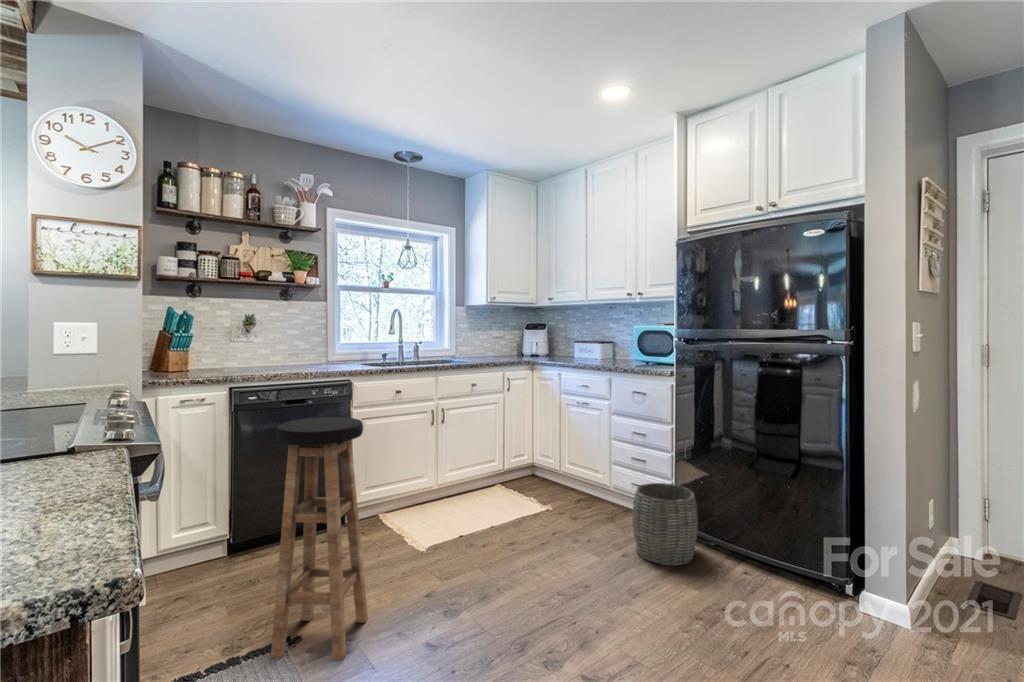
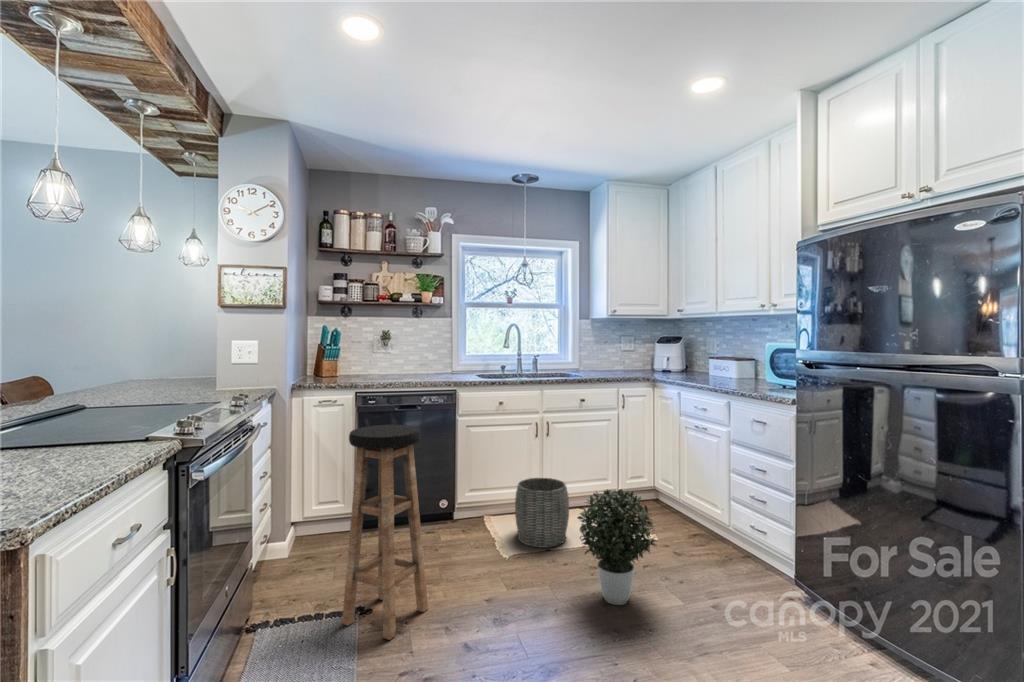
potted plant: none [510,465,585,574] -> present [578,489,656,605]
woven basket: present [633,483,698,566] -> present [515,478,569,548]

